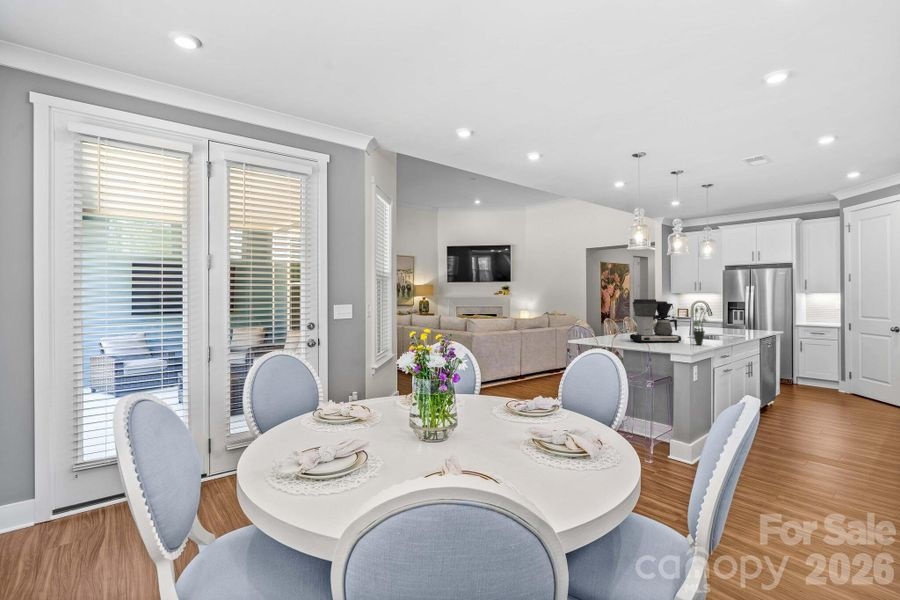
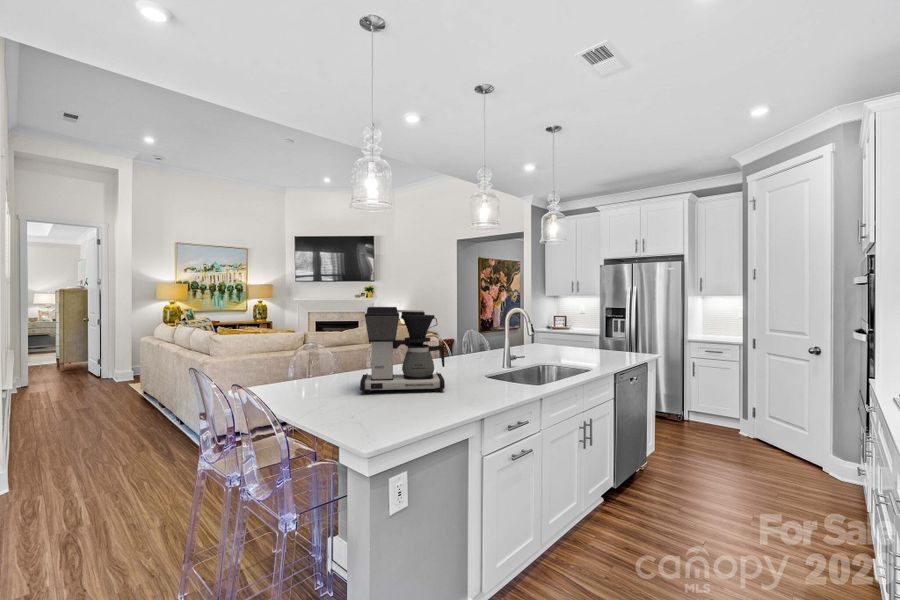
potted plant: present [693,307,708,345] -> none [452,321,483,402]

